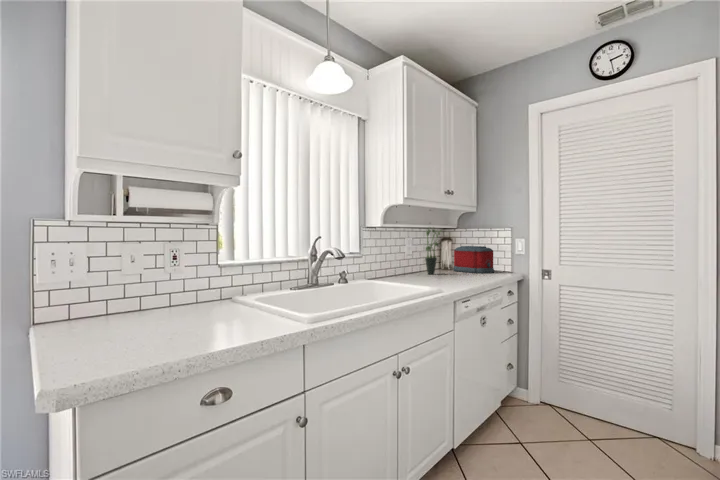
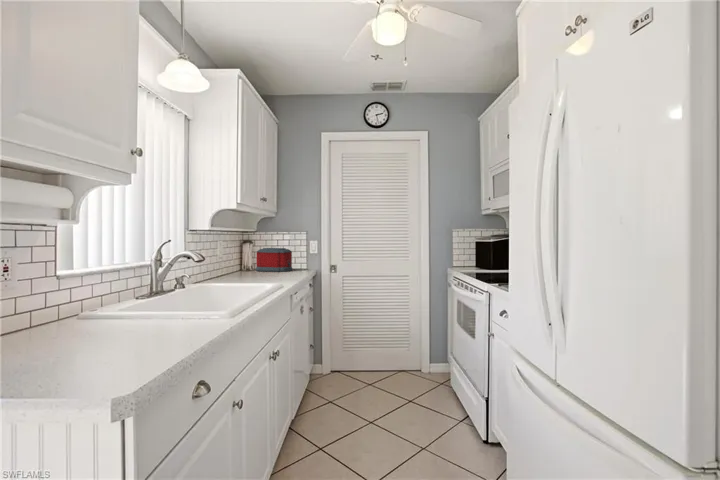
potted plant: present [425,229,440,274] -> none [237,230,258,275]

